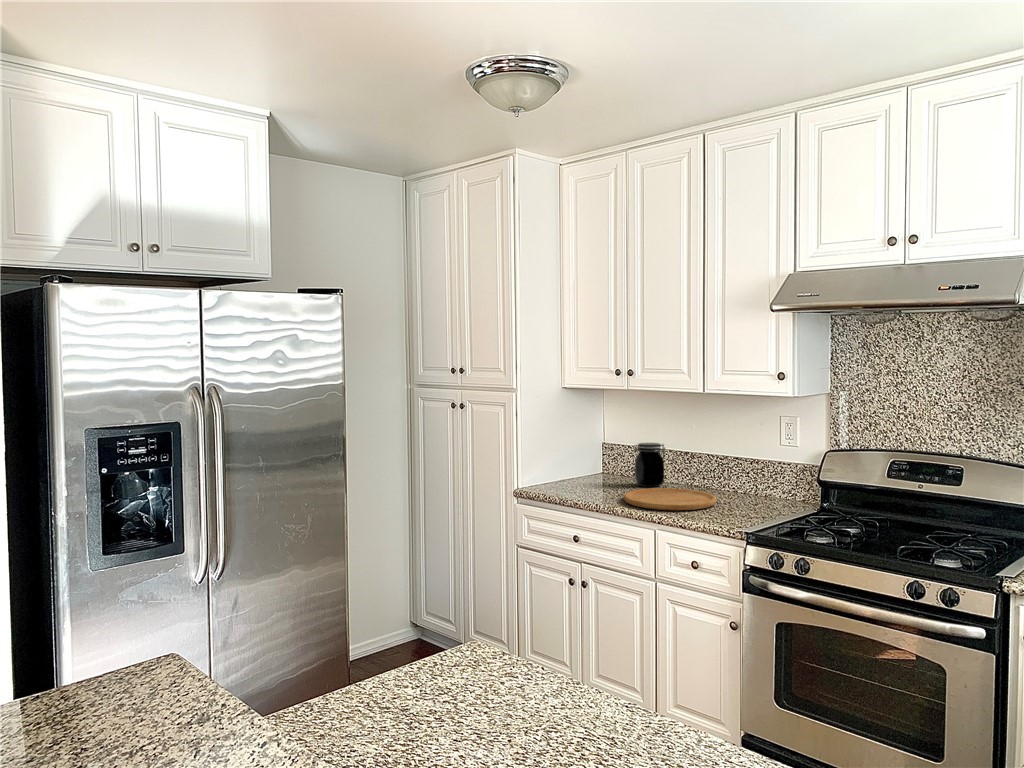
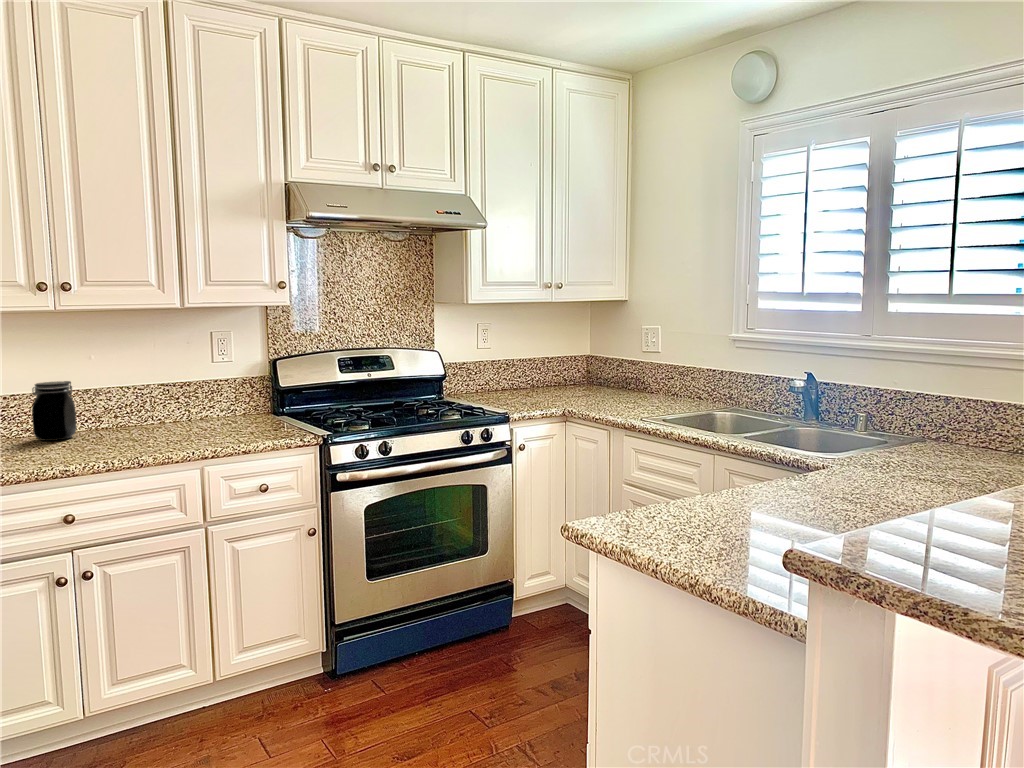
cutting board: present [624,488,716,510] -> none [95,425,216,451]

